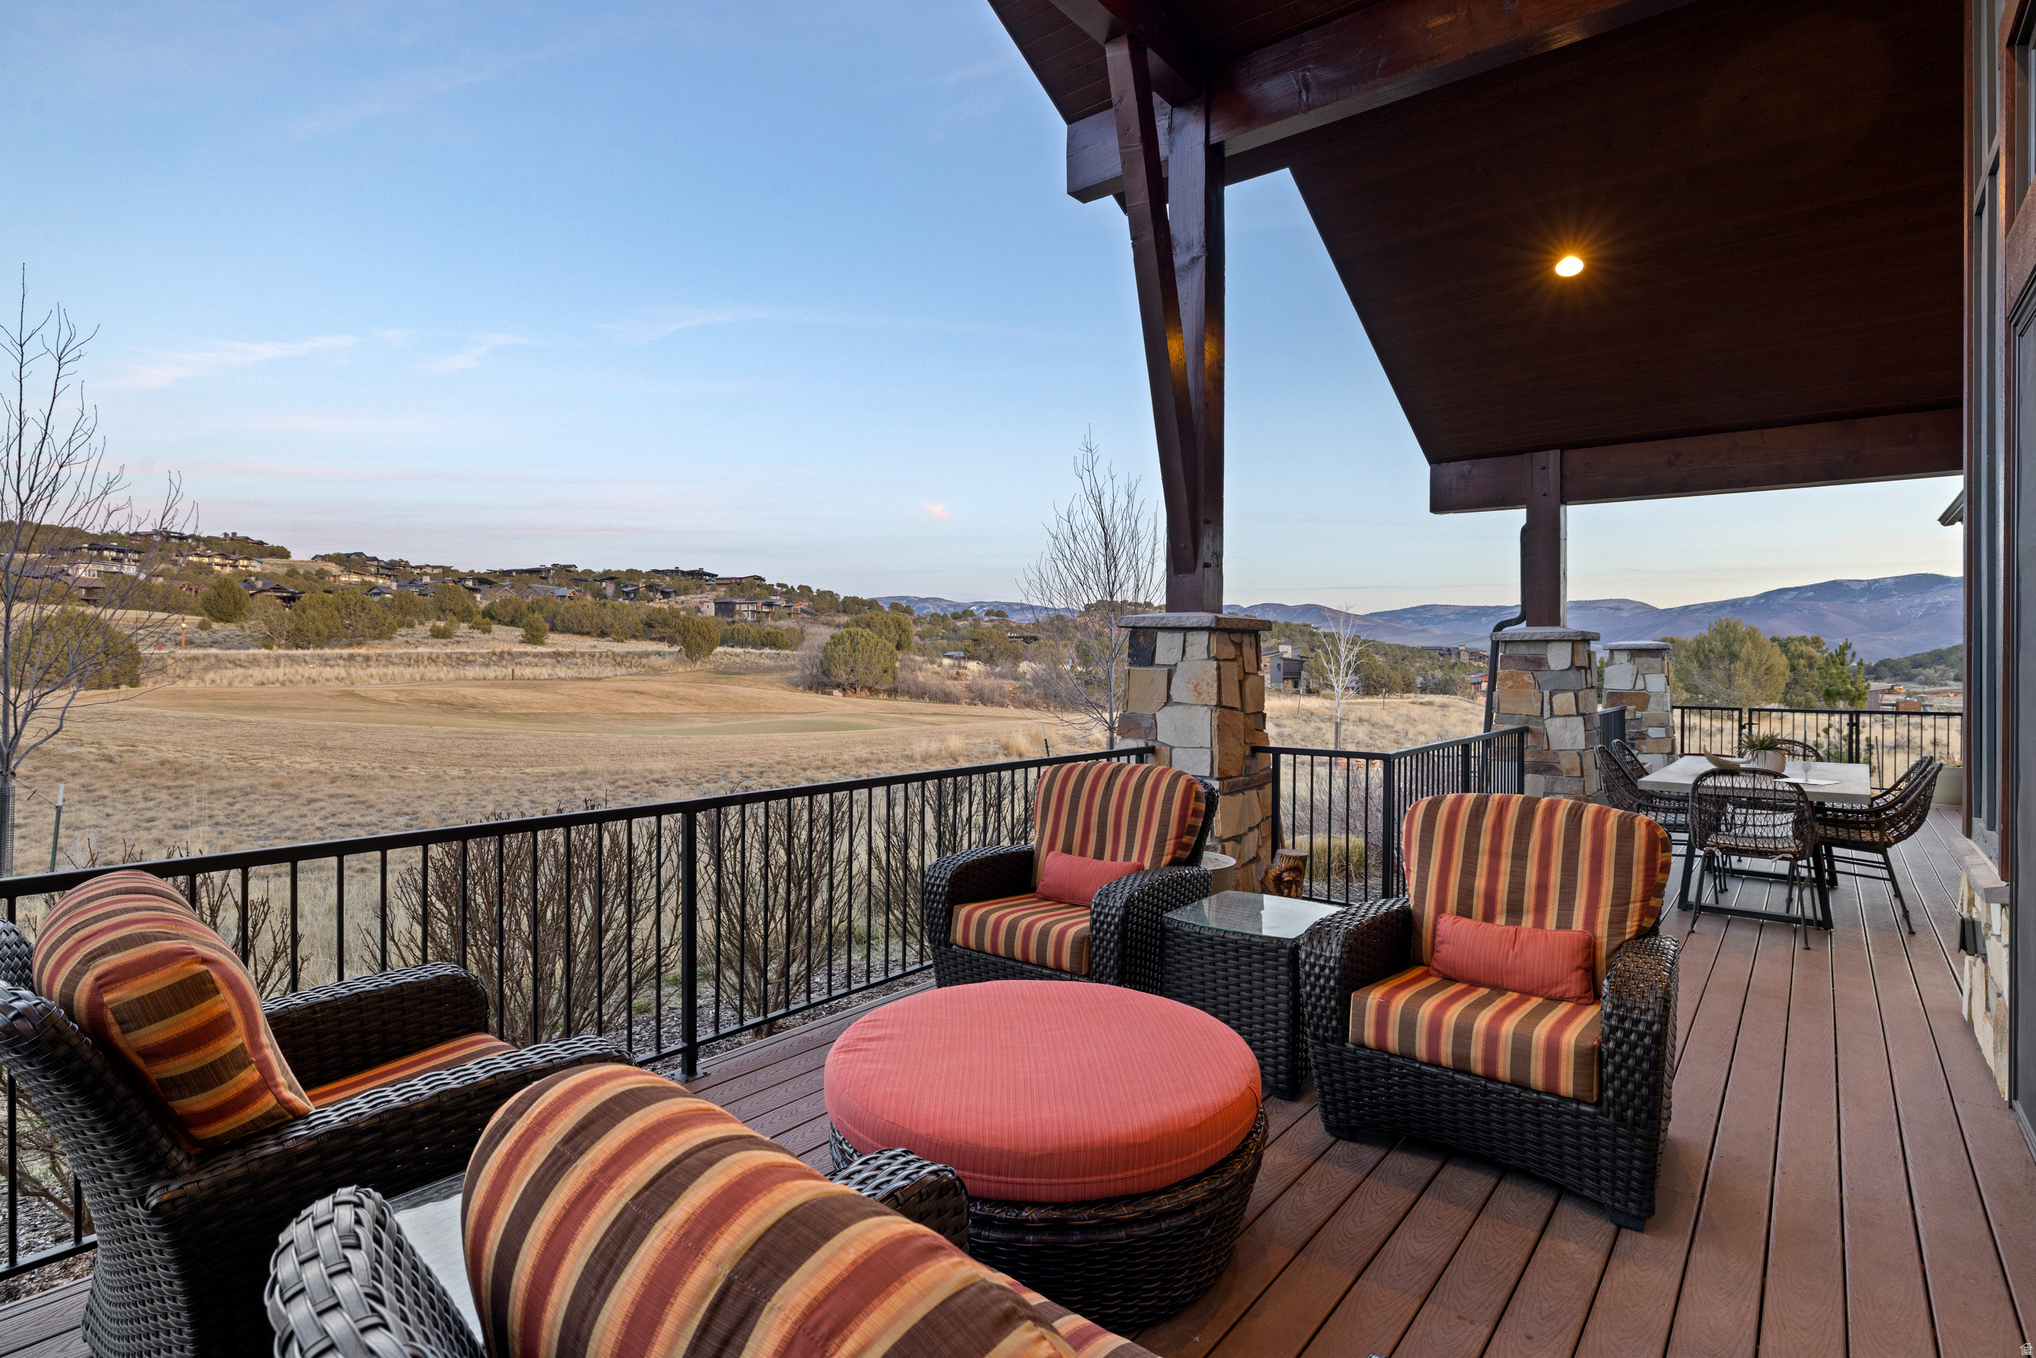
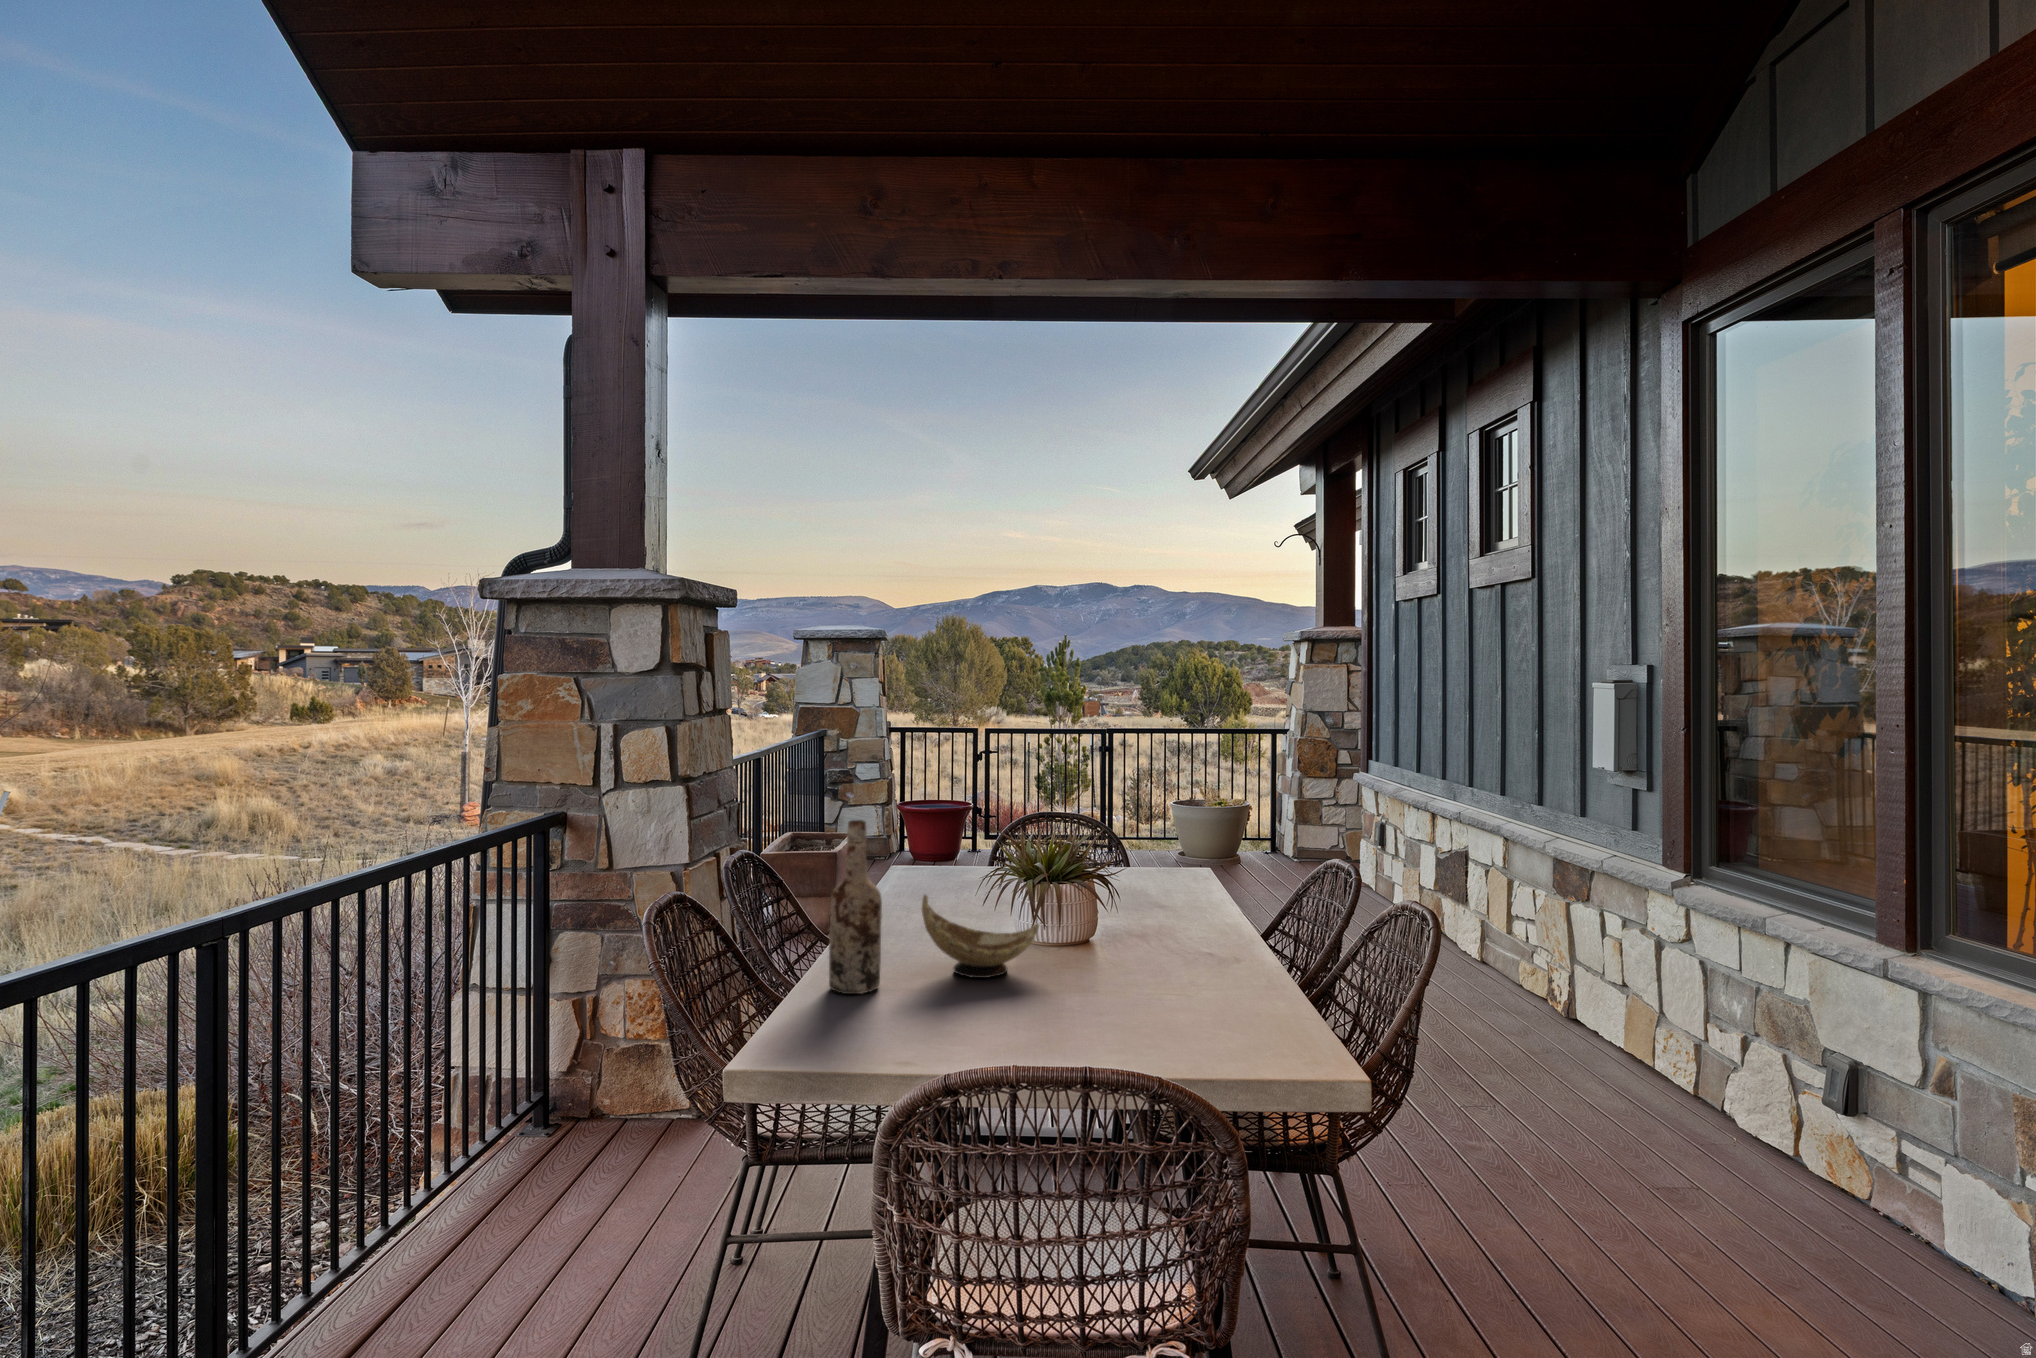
wine bottle: none [1667,717,1687,772] -> present [829,820,882,994]
wine glass: present [1773,761,1840,785] -> none [1097,959,1255,1053]

